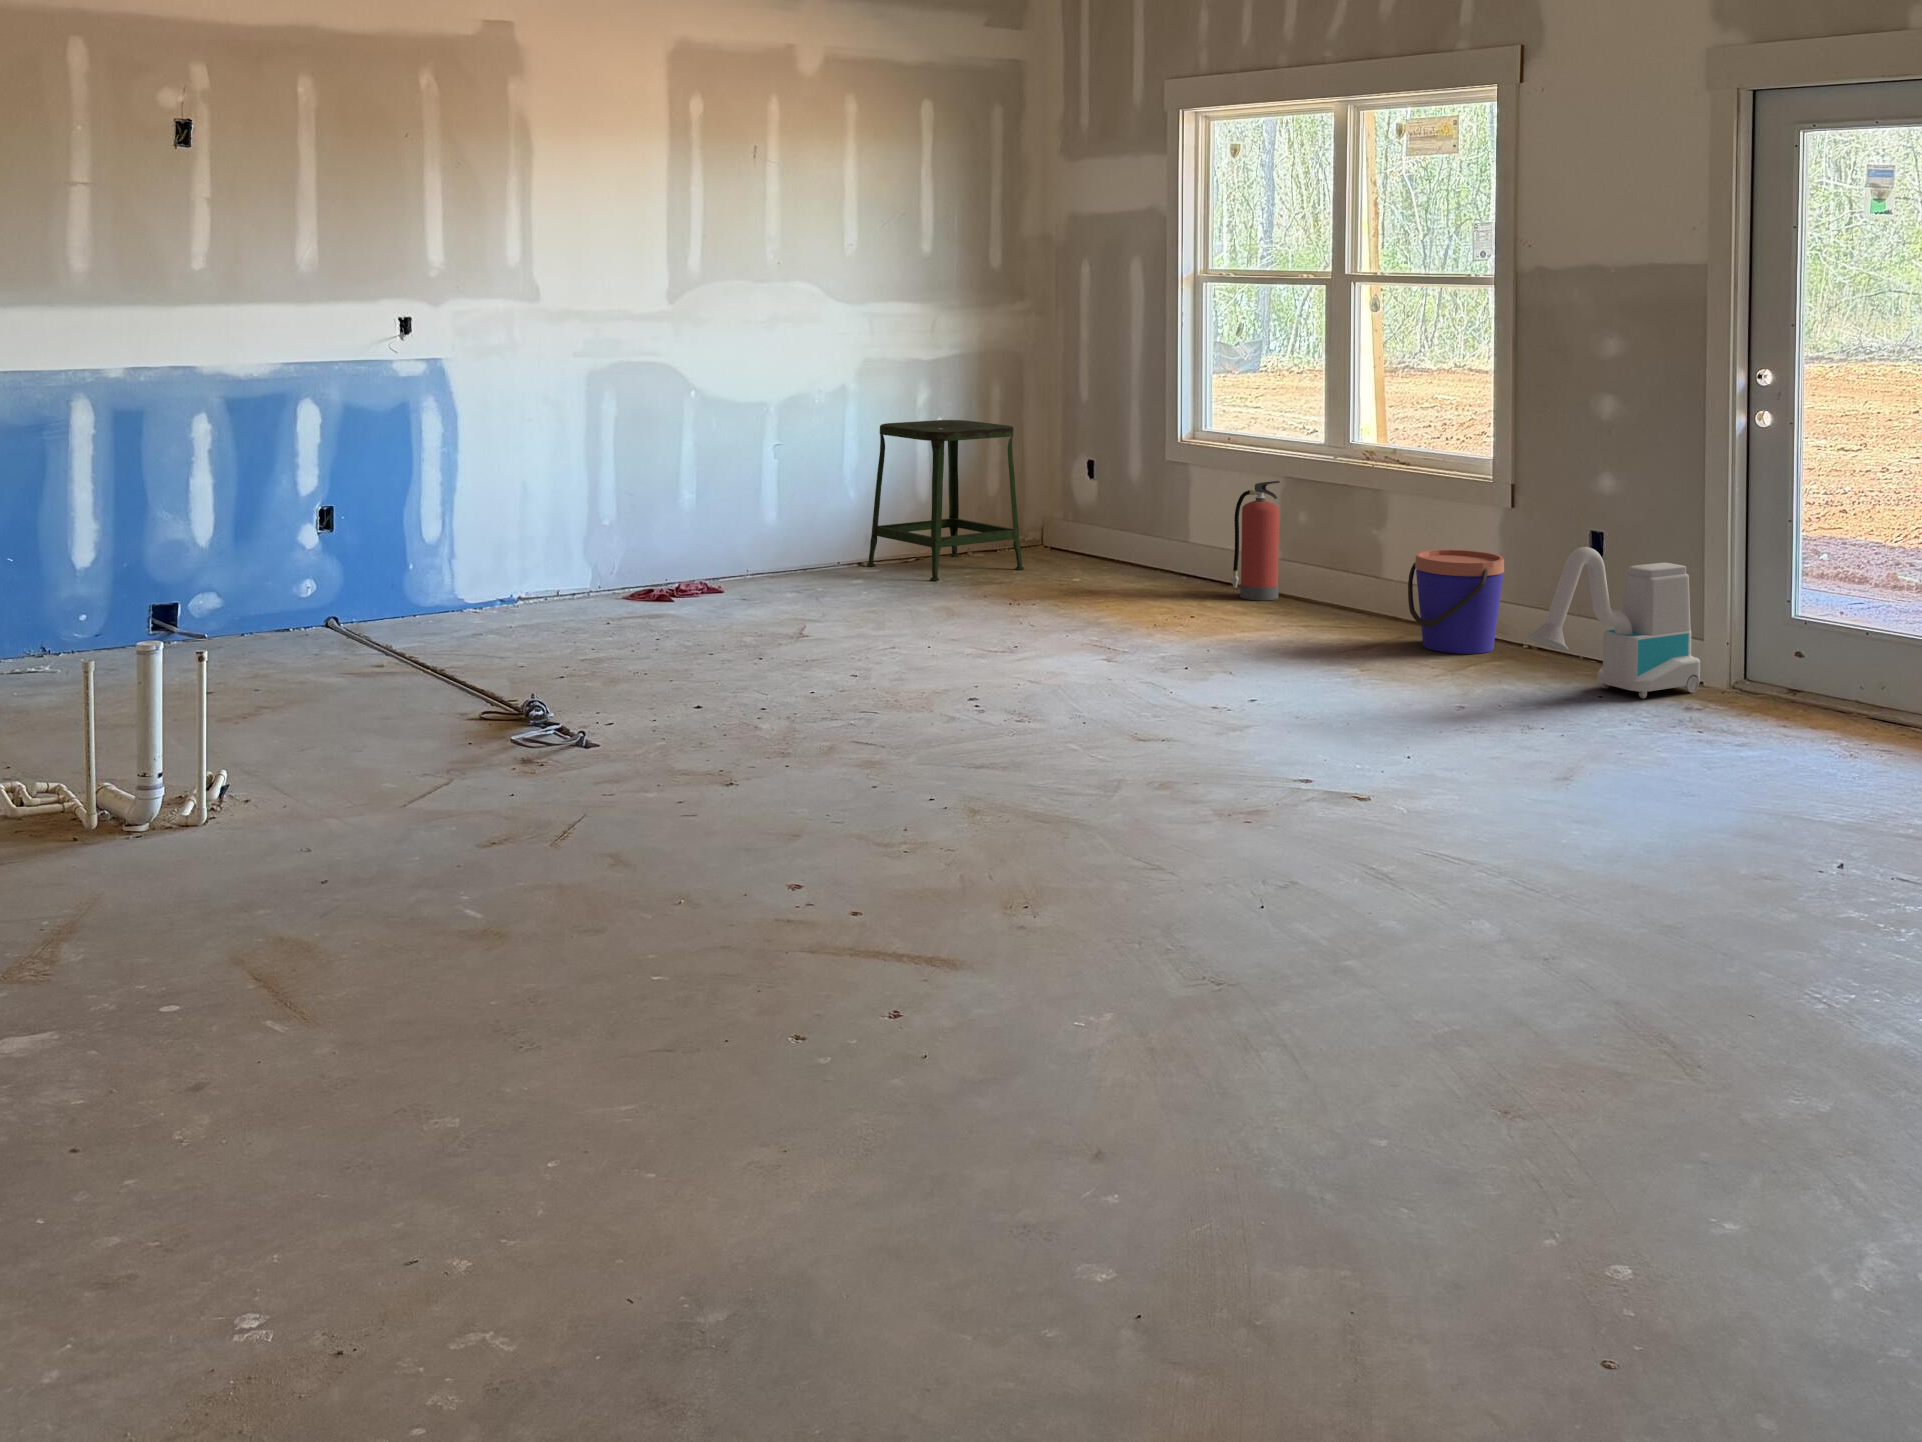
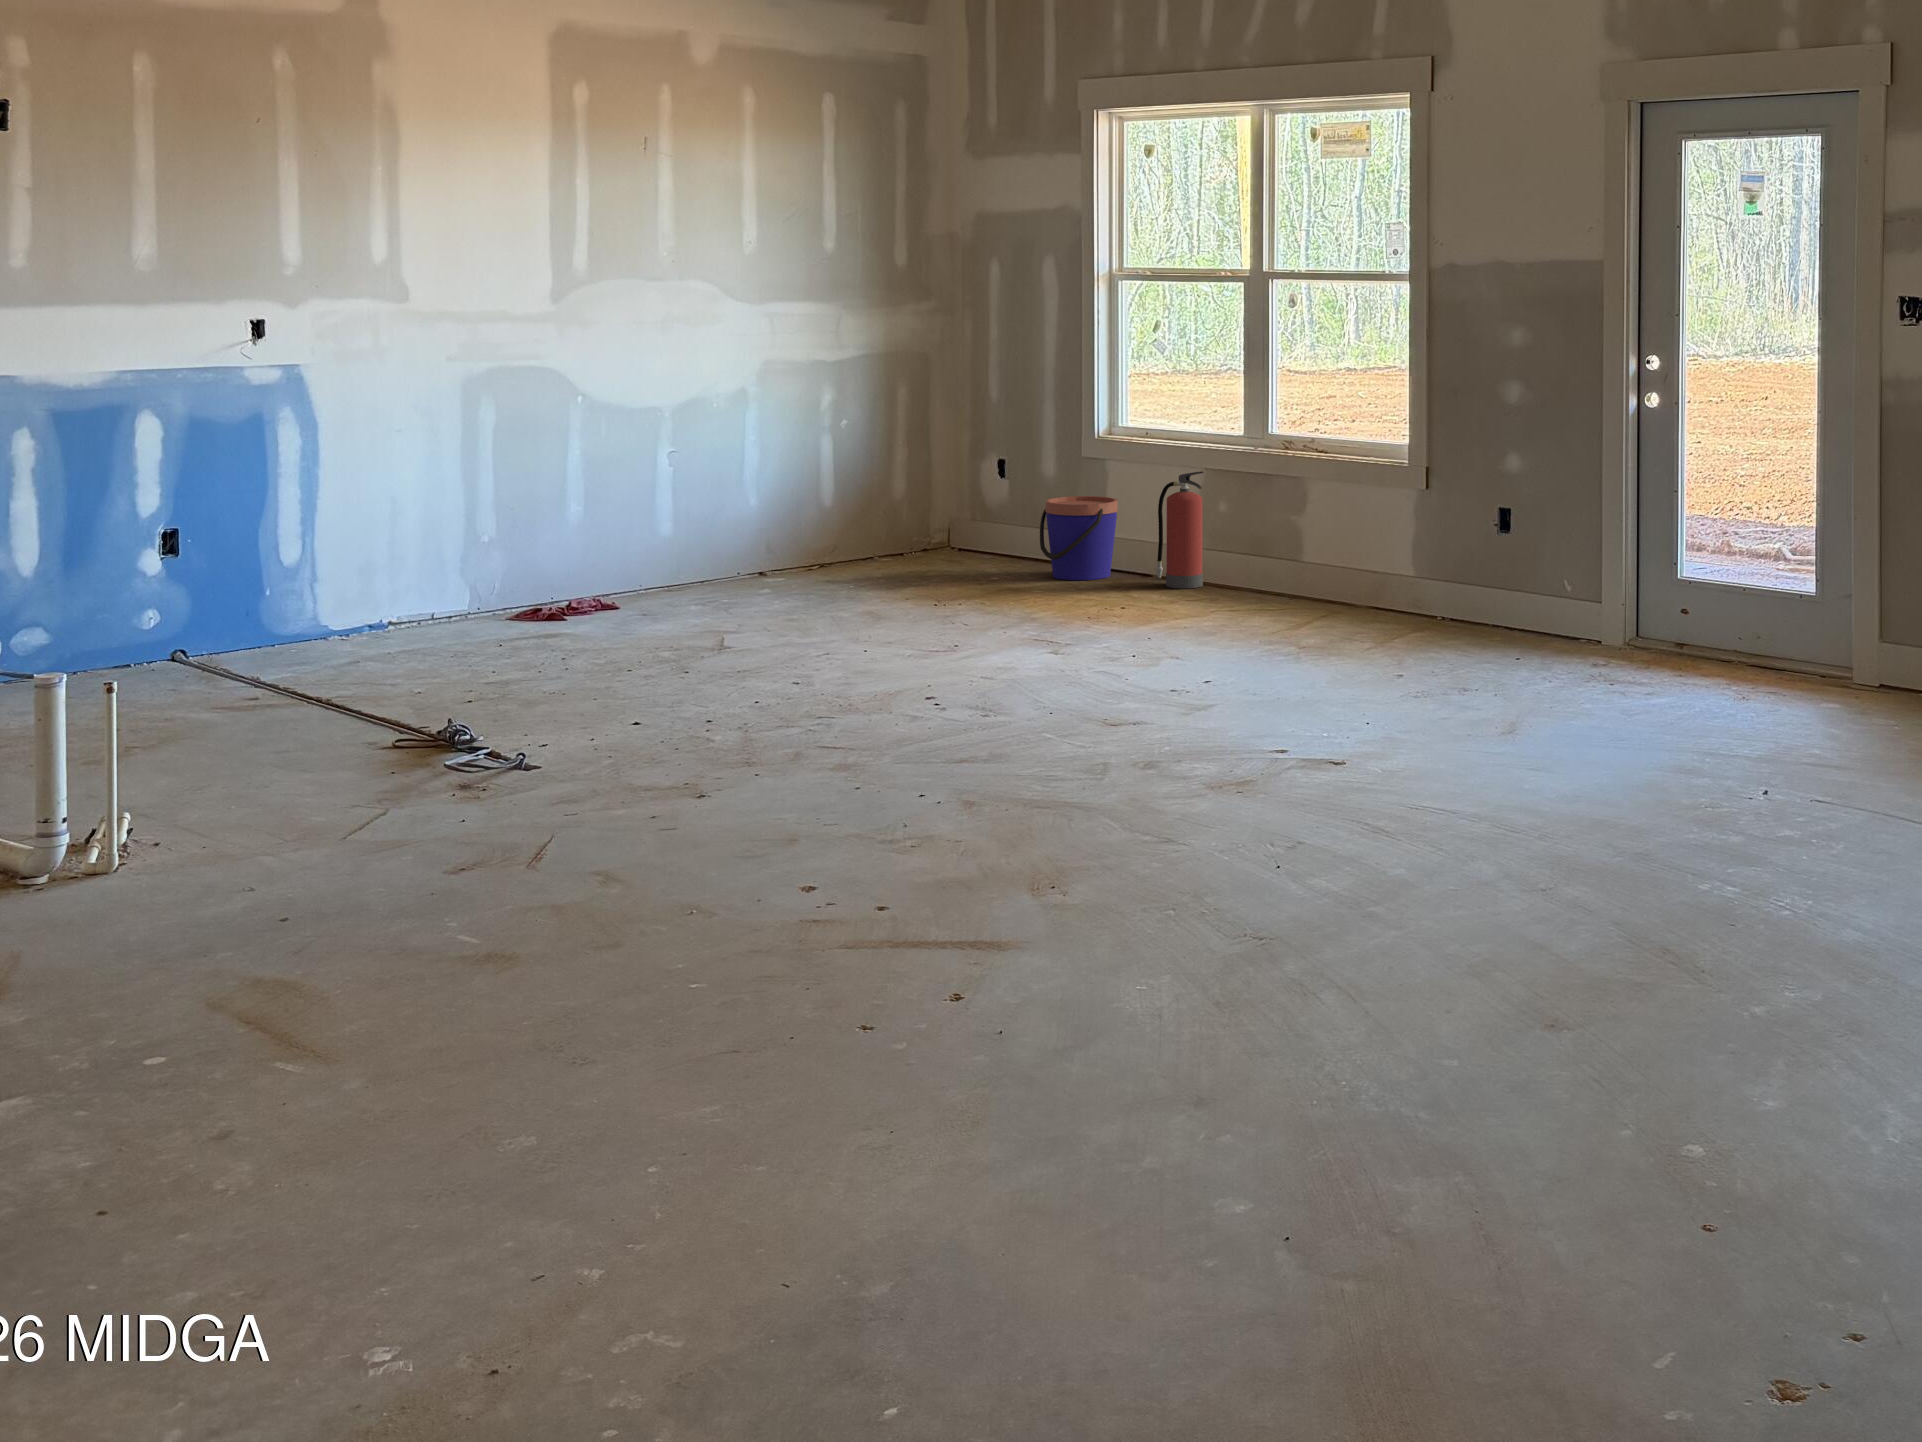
stool: present [867,420,1024,580] -> none [774,423,941,586]
vacuum cleaner: present [1527,547,1700,698] -> none [1461,517,1607,654]
bucket: present [1408,549,1504,654] -> present [1040,496,1118,580]

